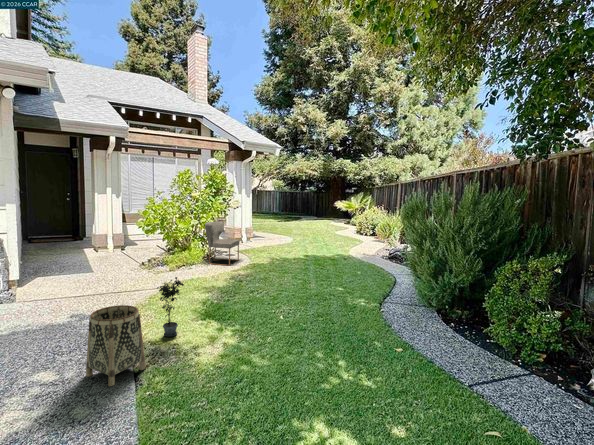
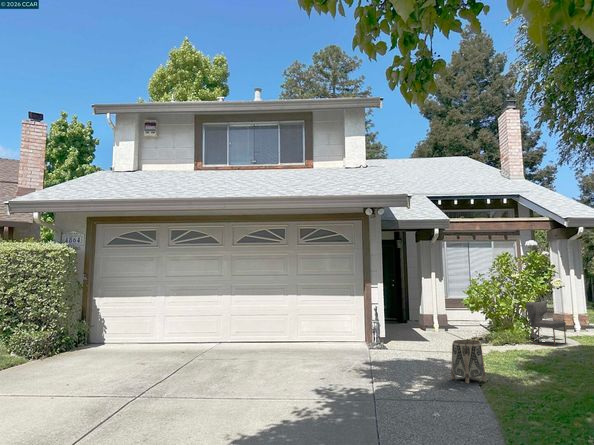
potted plant: present [157,277,184,337] -> none [489,330,508,374]

